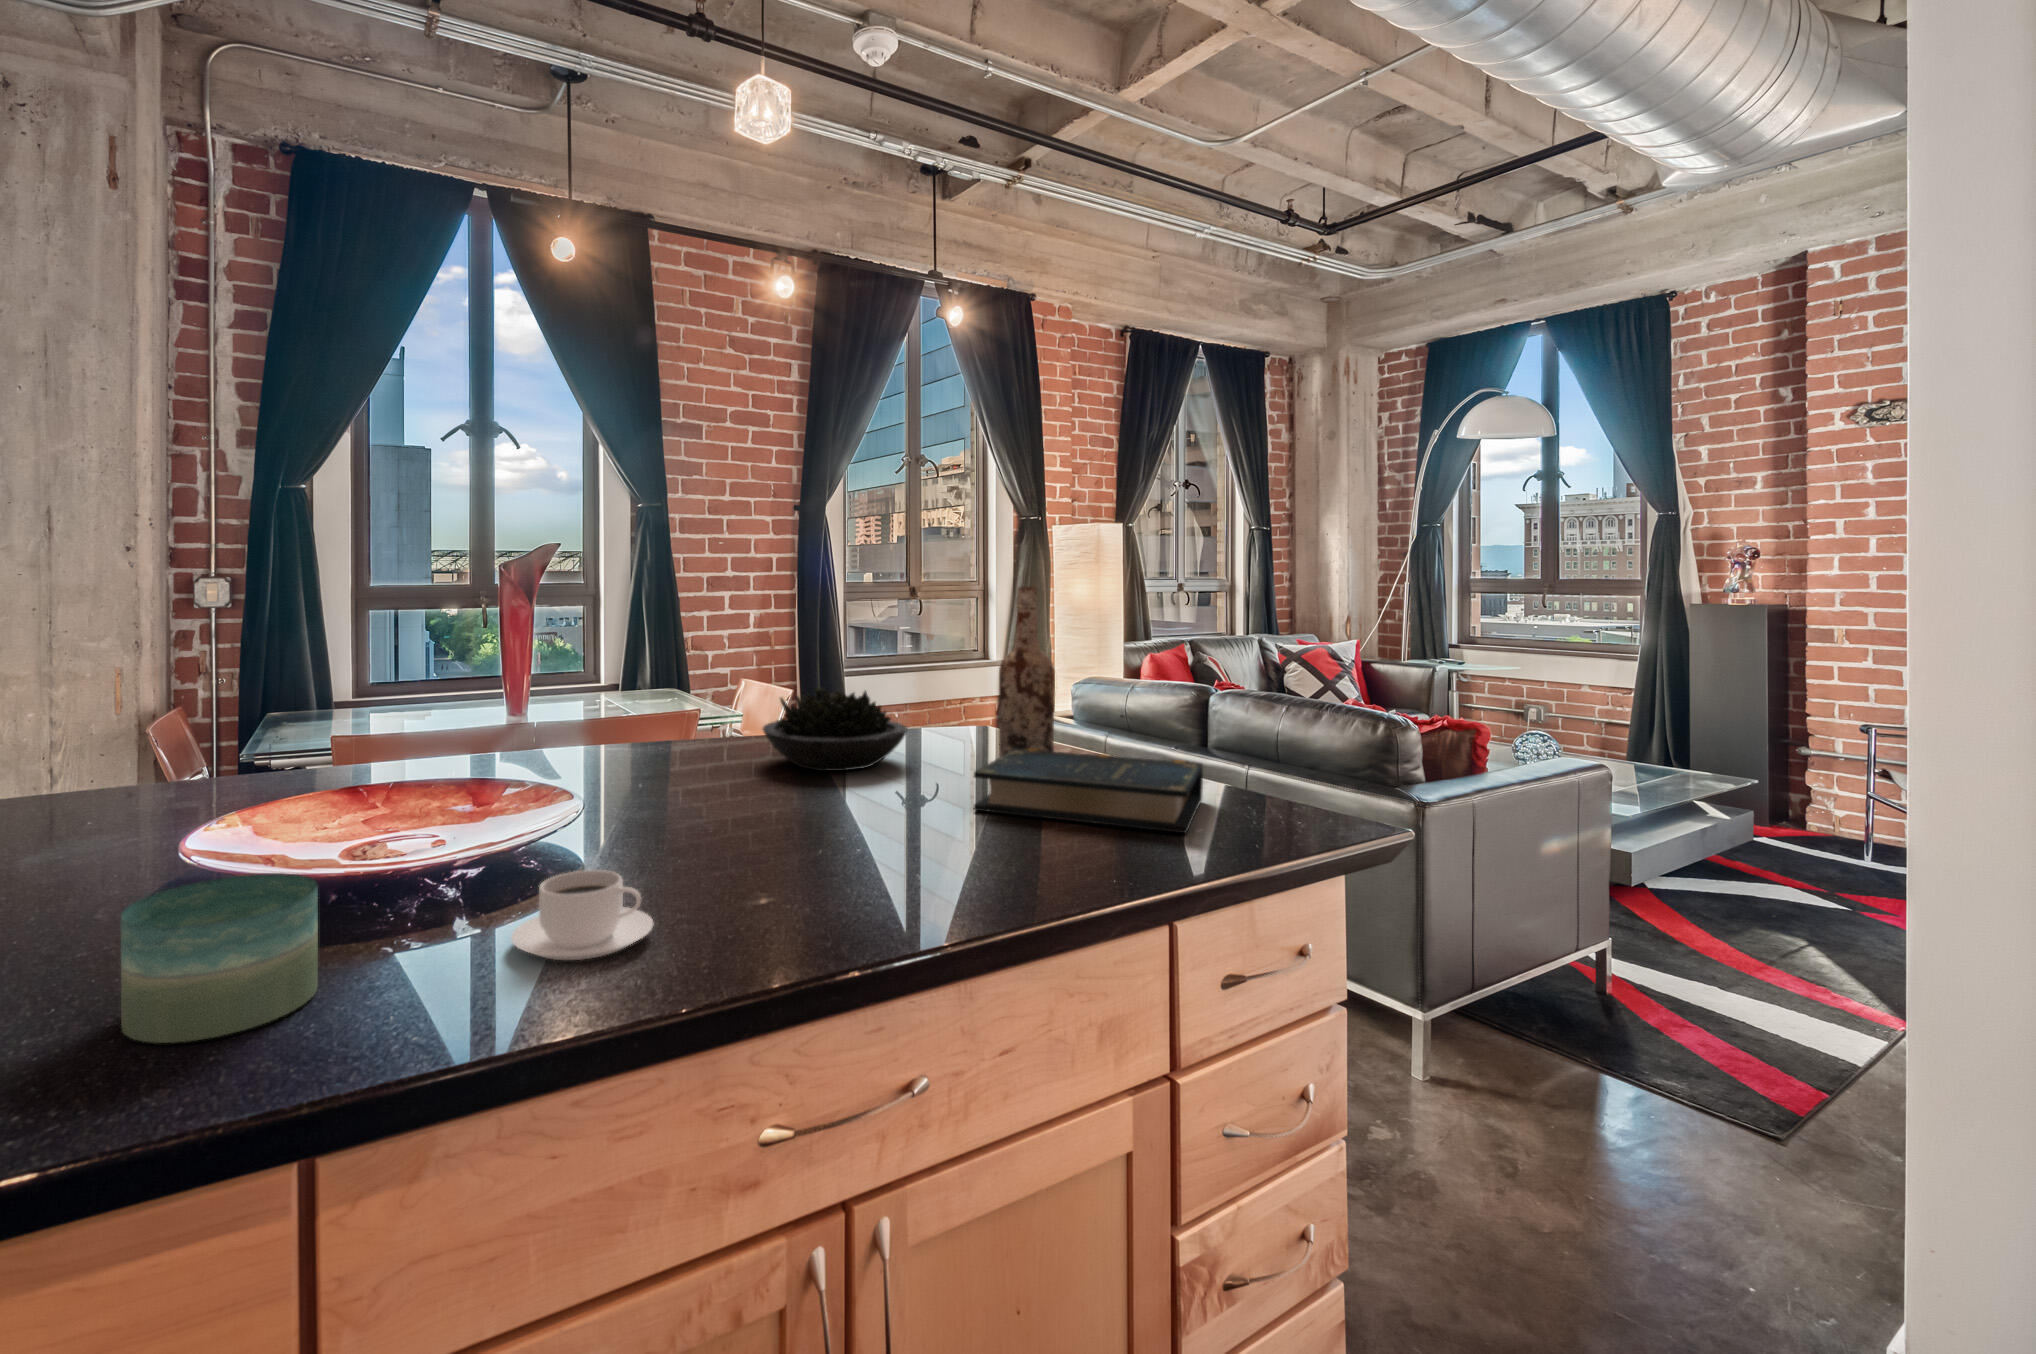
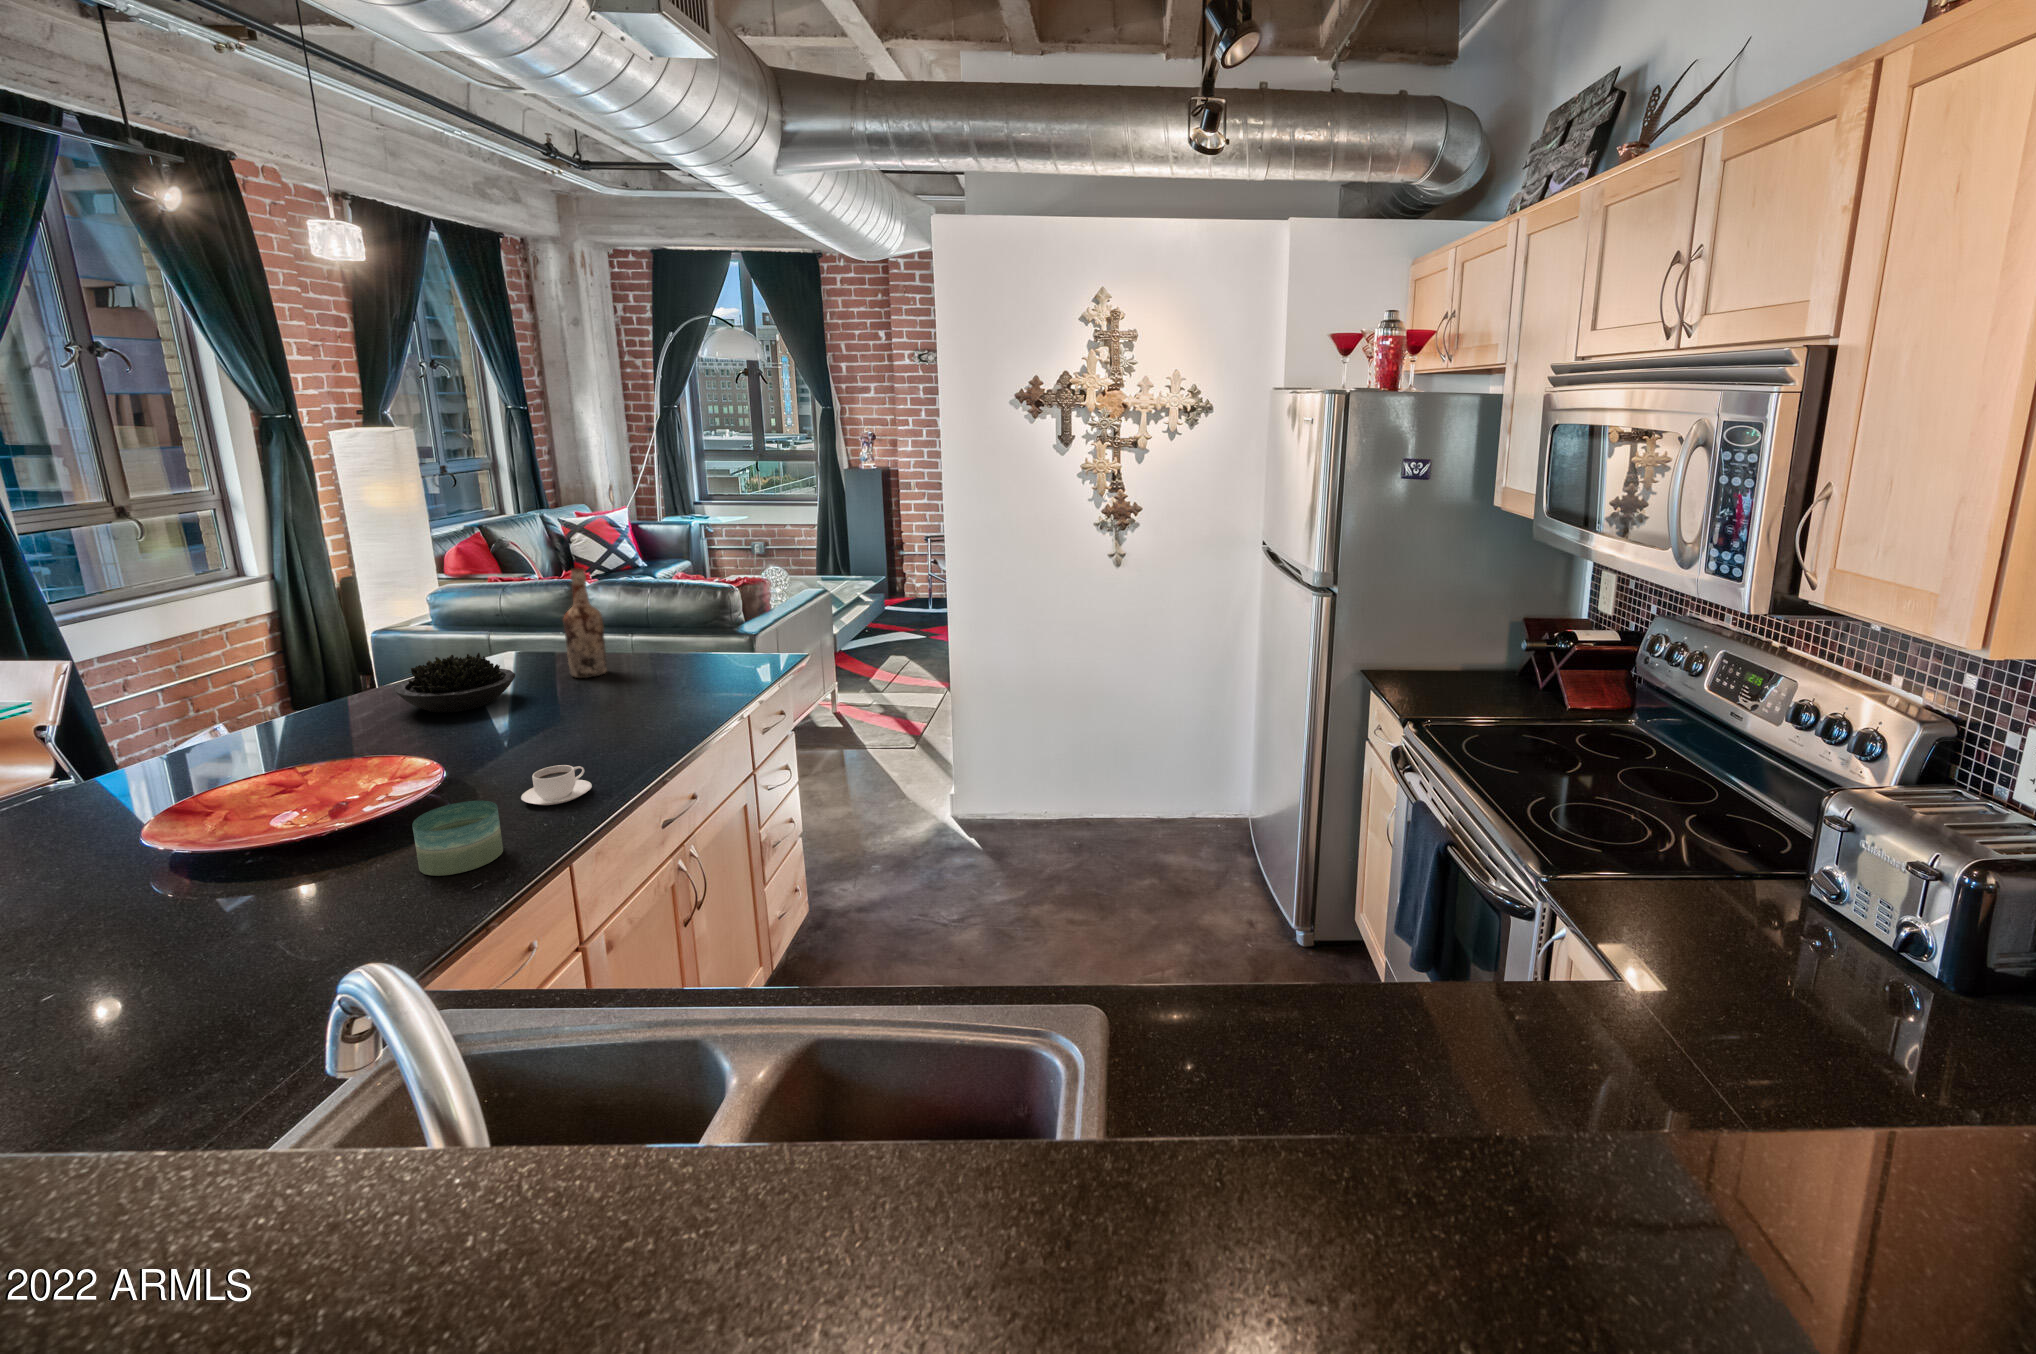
book: present [974,748,1203,833] -> none [600,651,728,704]

